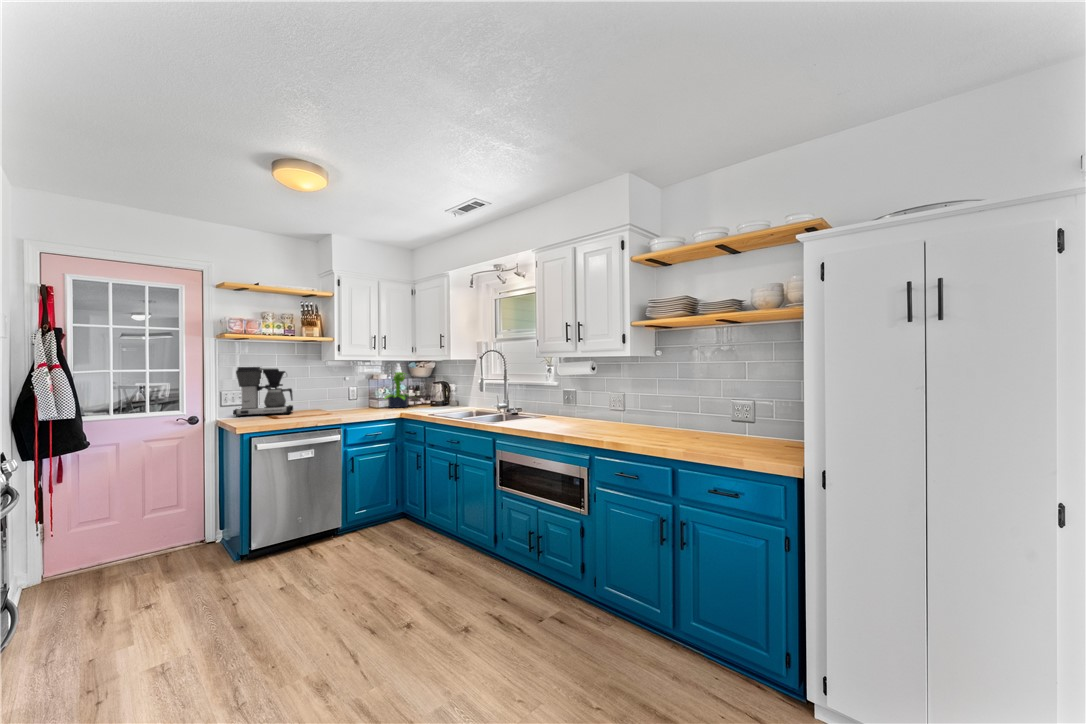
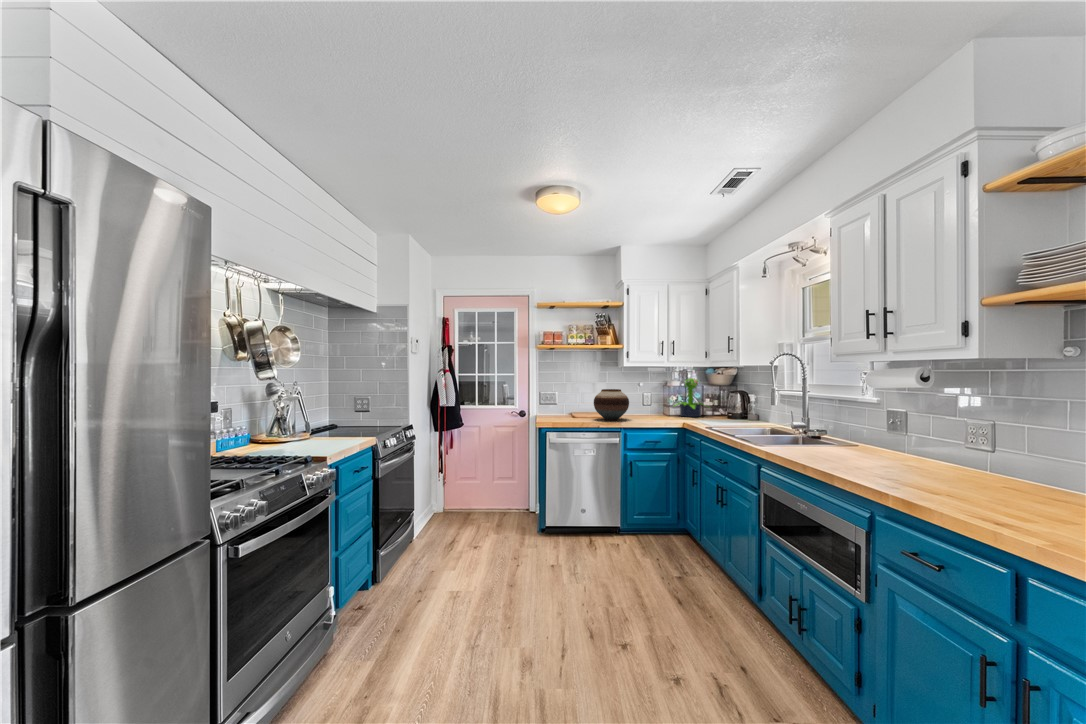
coffee maker: present [233,367,293,417] -> none [549,371,595,414]
vase: none [305,385,346,418] -> present [594,389,629,420]

